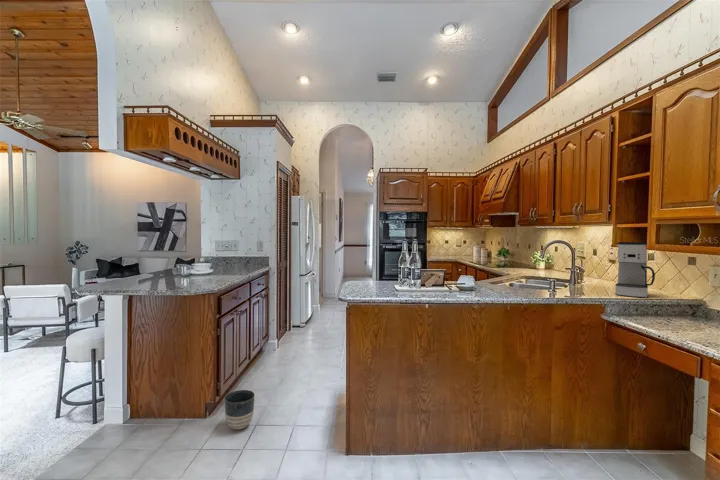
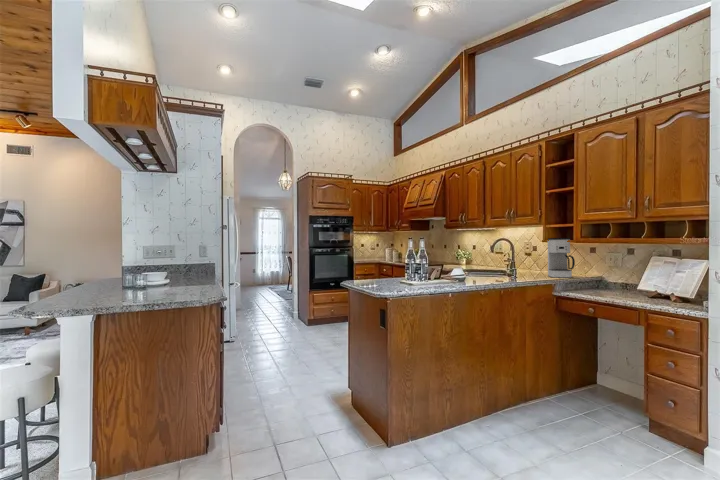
planter: present [225,390,254,430] -> none [243,407,276,452]

